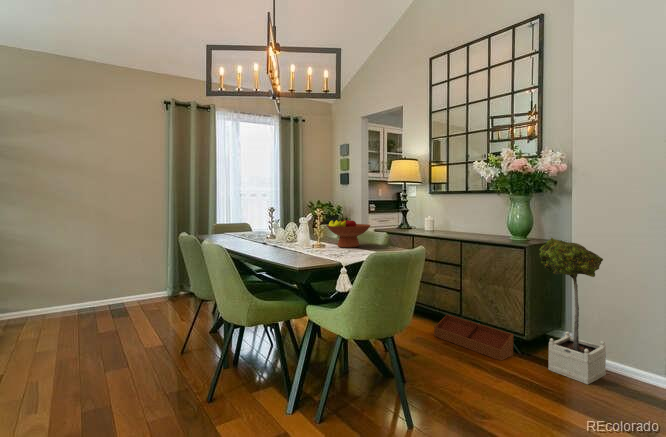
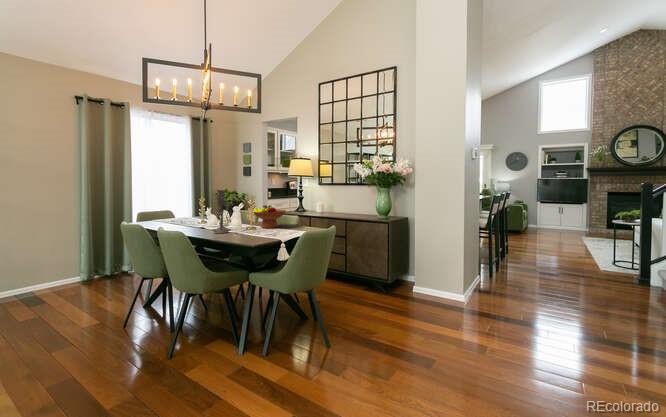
candlestick: none [276,198,299,251] -> present [214,190,230,233]
potted tree: present [539,238,606,384] -> none [397,216,434,305]
storage bin: present [434,315,514,361] -> none [330,272,382,299]

